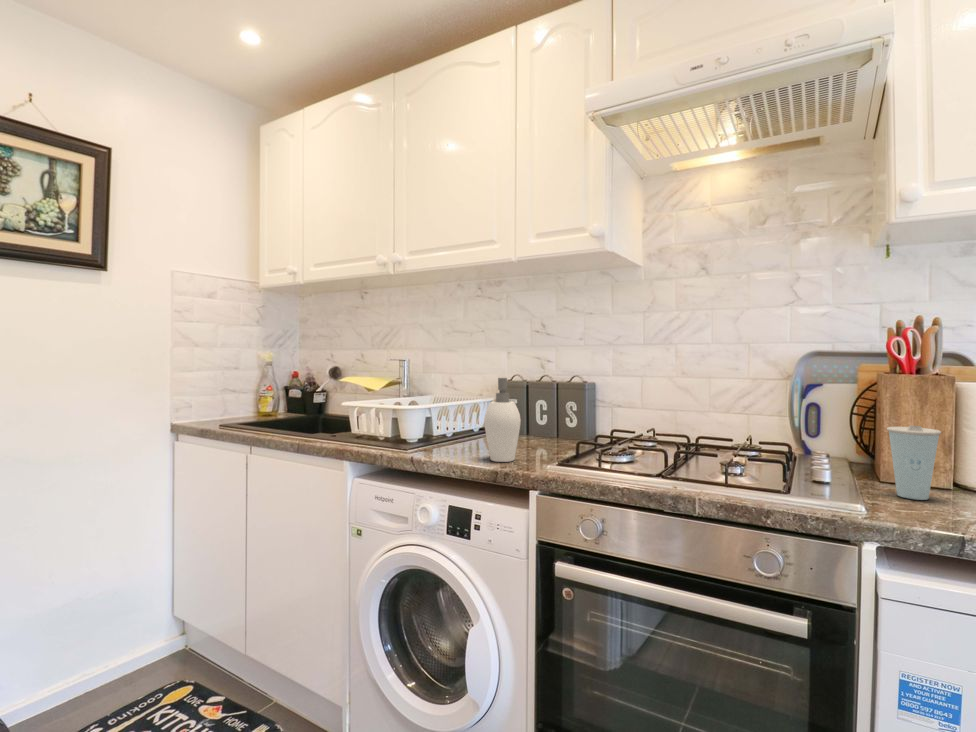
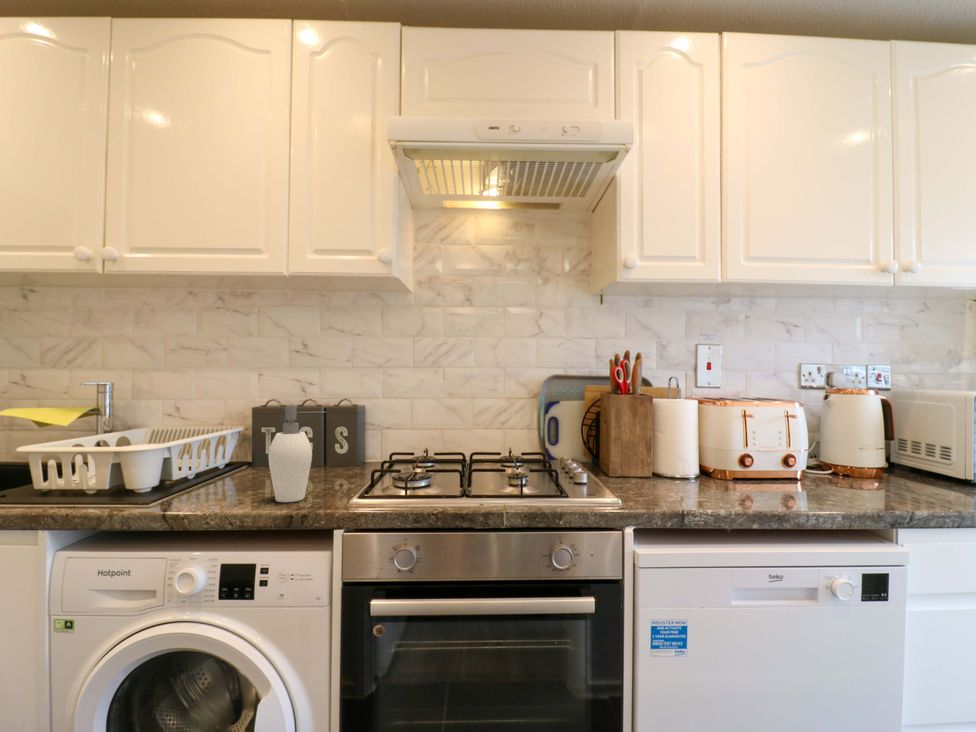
cup: present [887,426,941,500] -> none [619,434,652,489]

